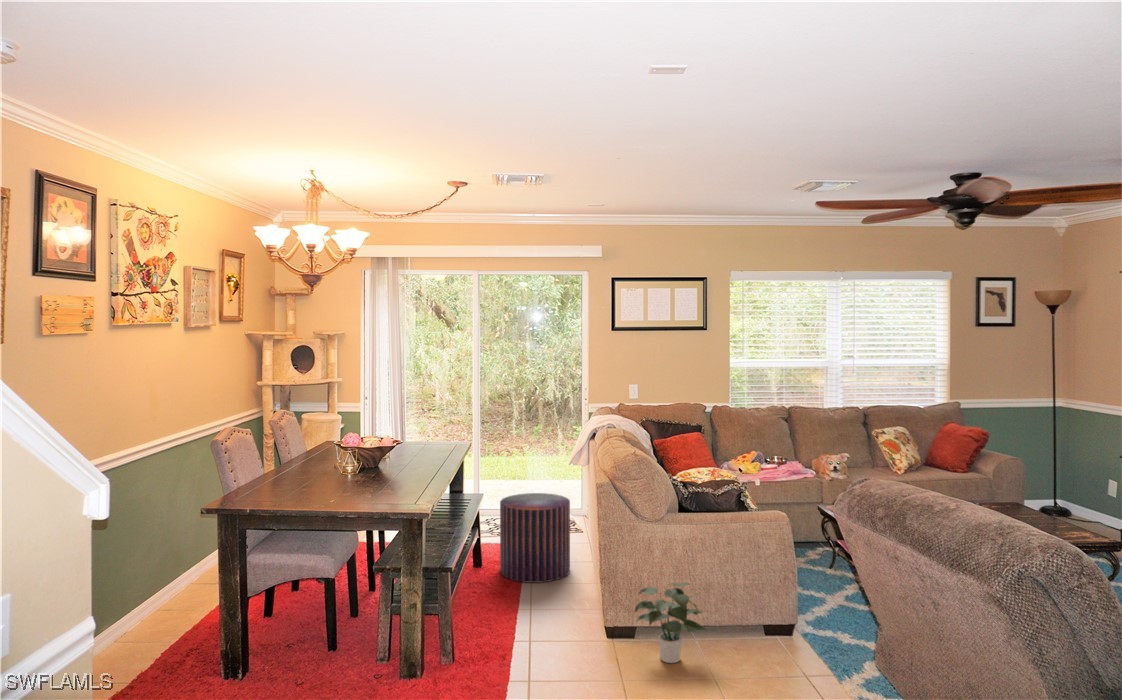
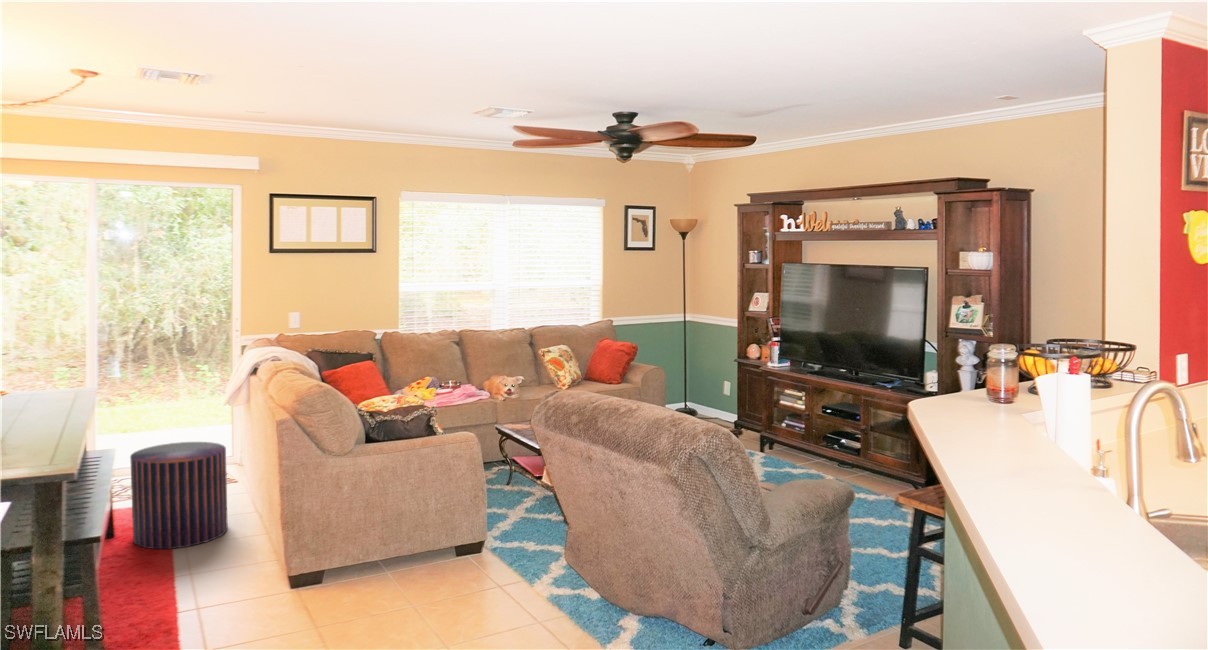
potted plant: present [635,582,706,663] -> none [326,515,405,600]

